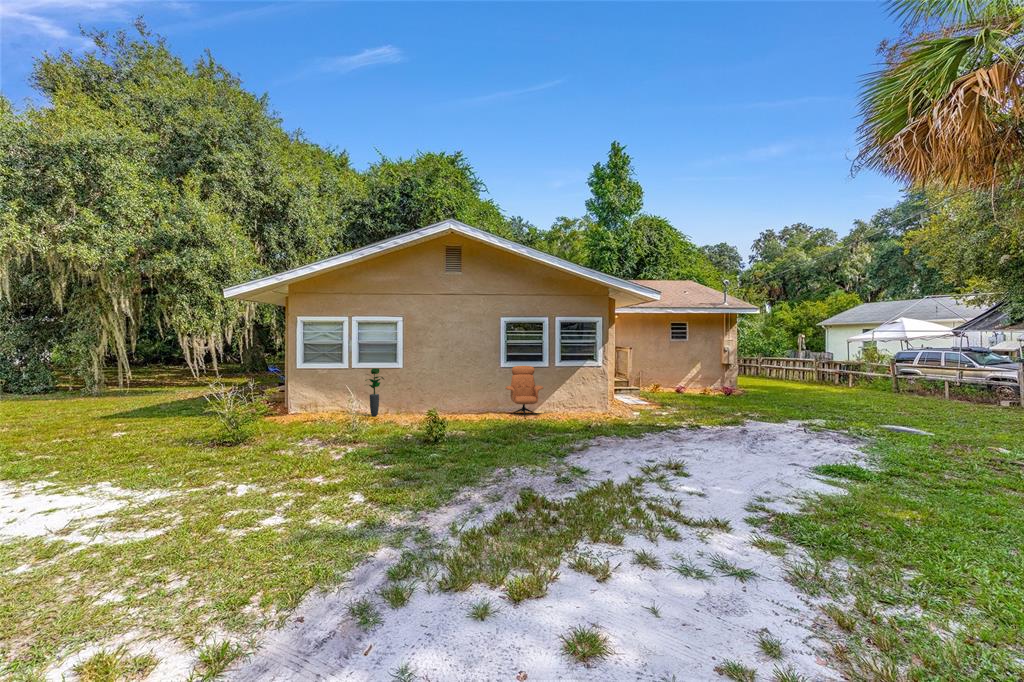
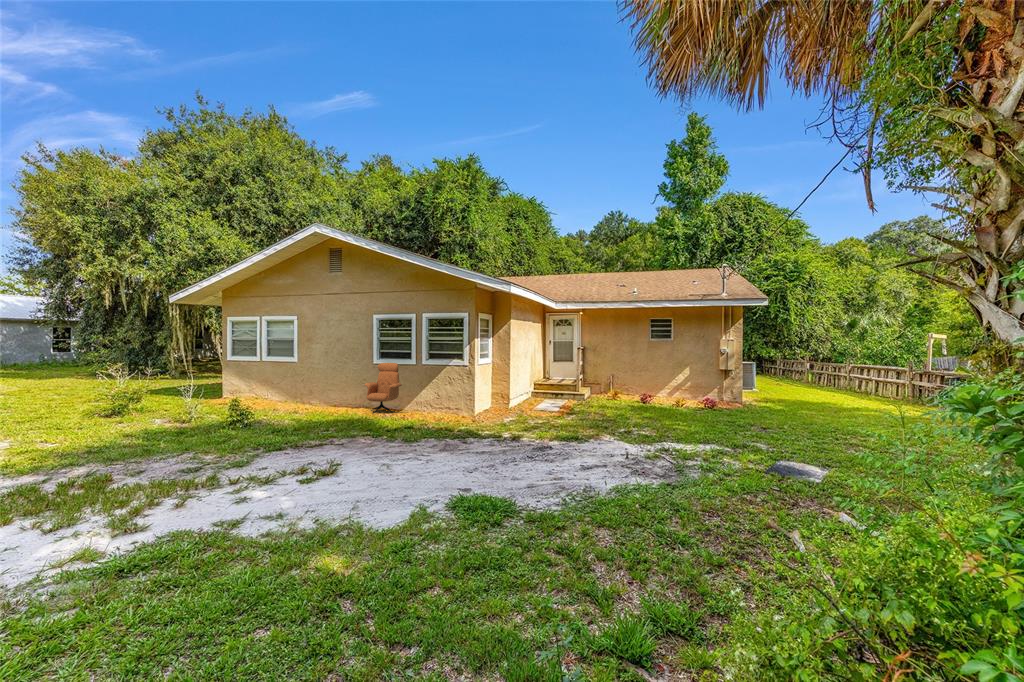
potted plant: present [365,369,384,416] -> none [258,362,280,404]

